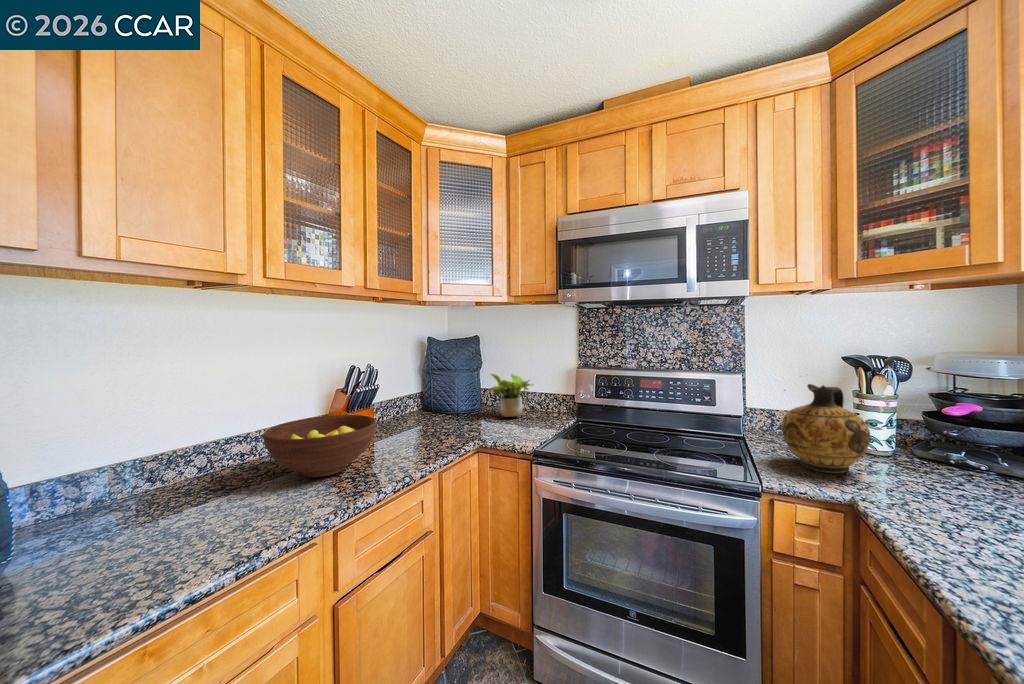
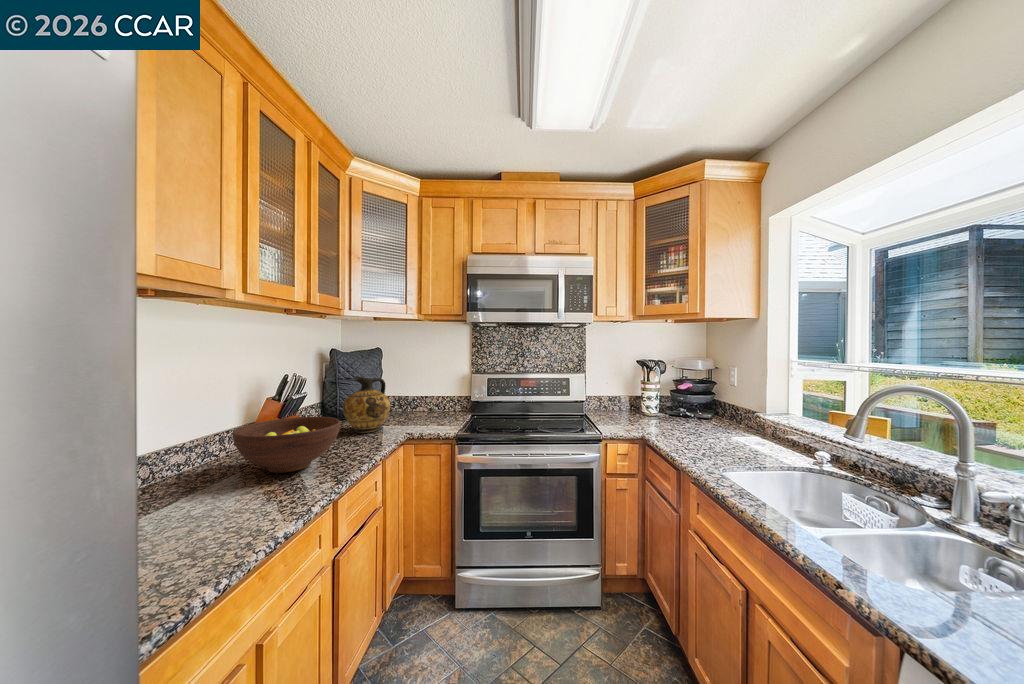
potted plant: present [488,374,532,417] -> none [396,379,433,417]
ceramic jug: present [781,384,870,473] -> present [343,376,390,433]

